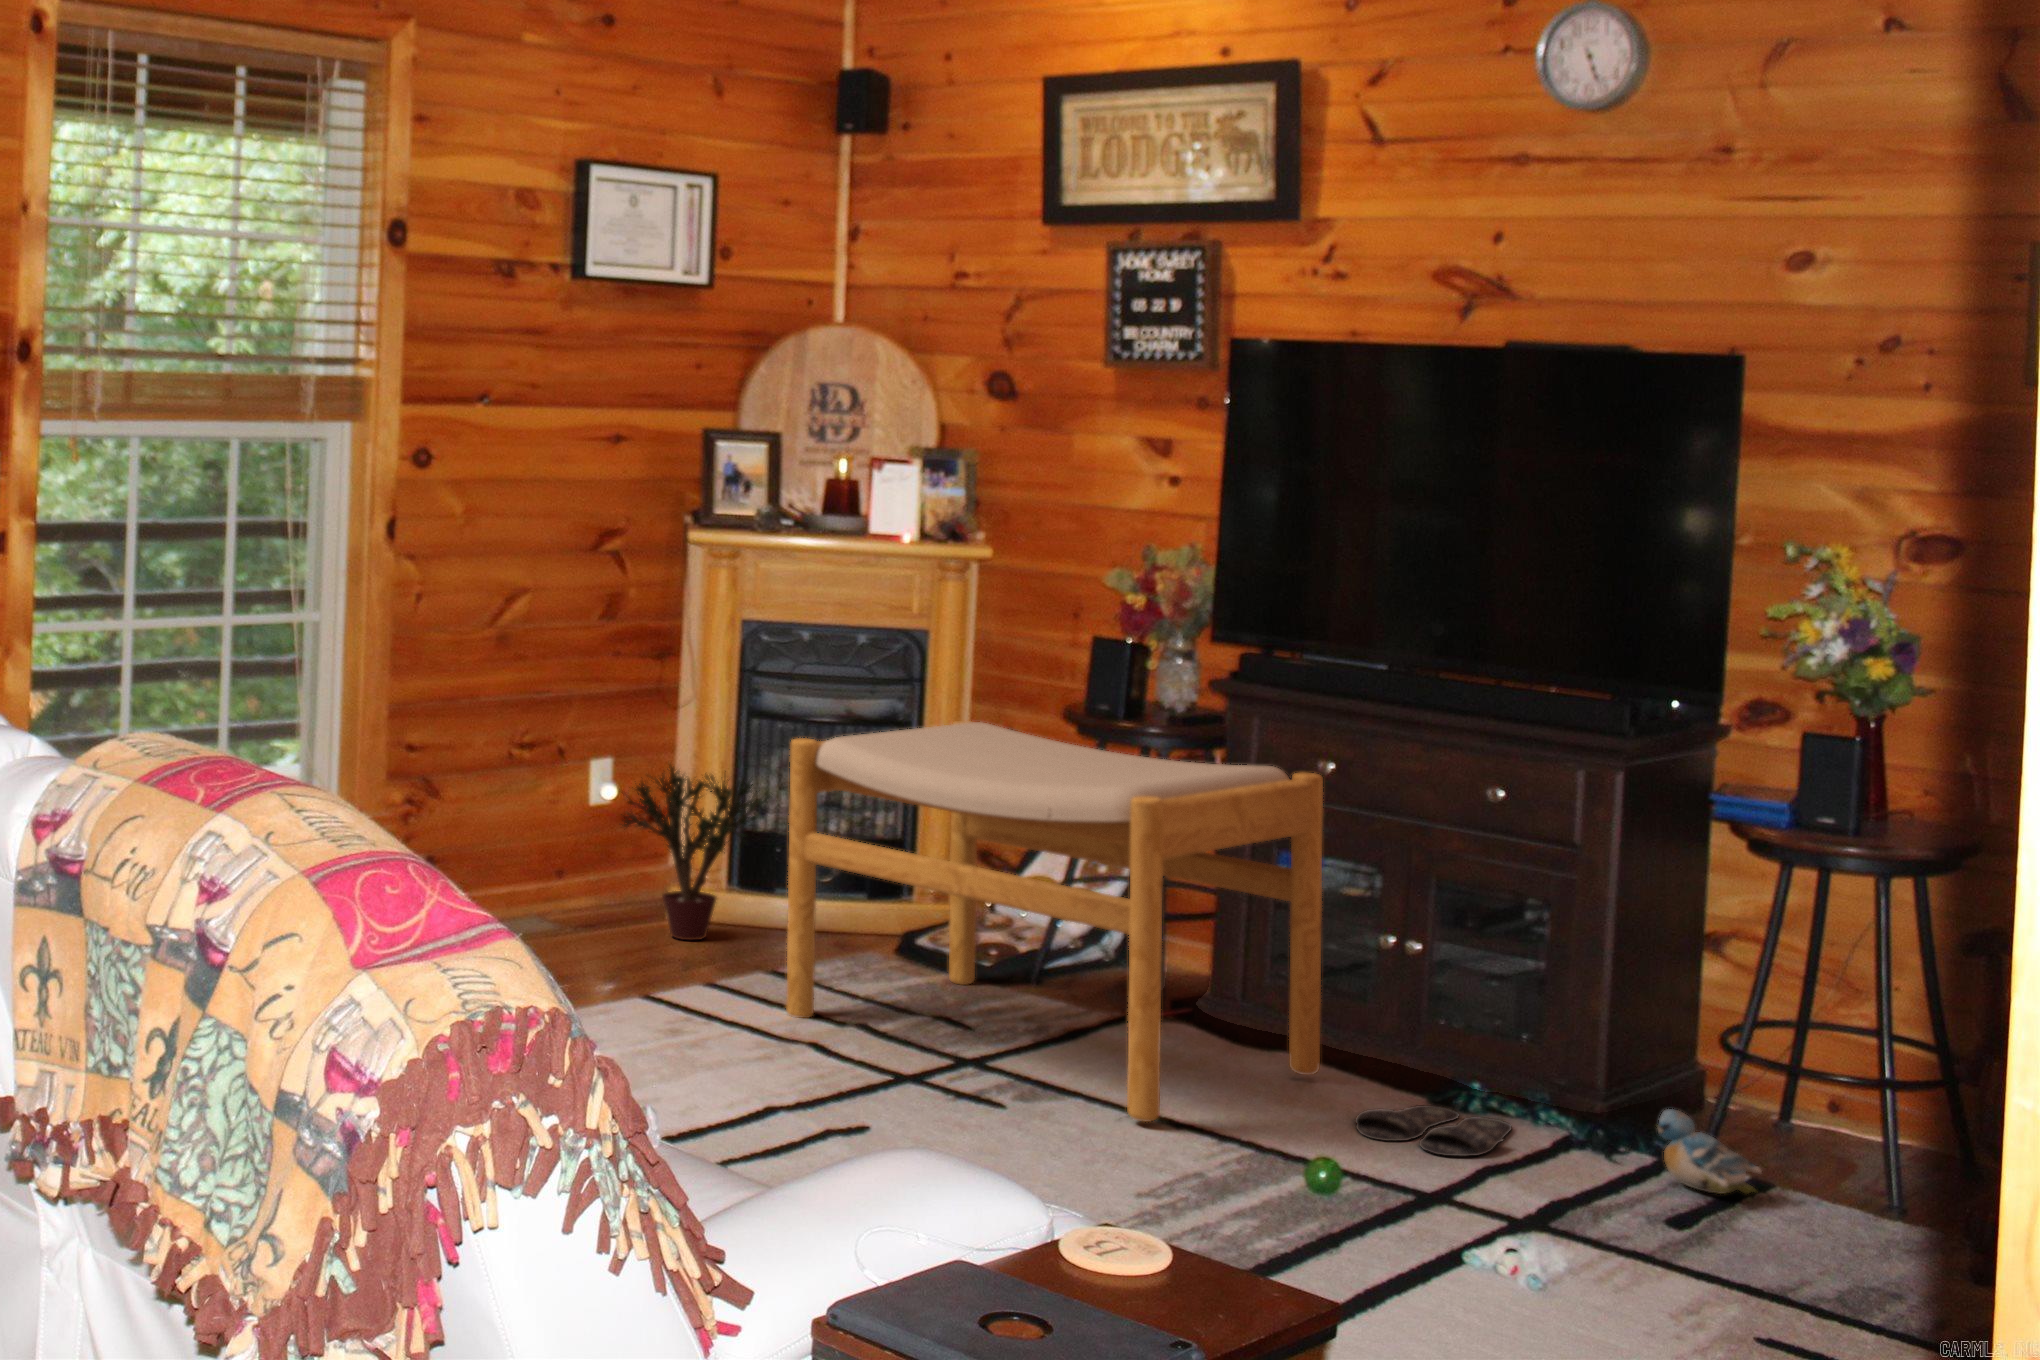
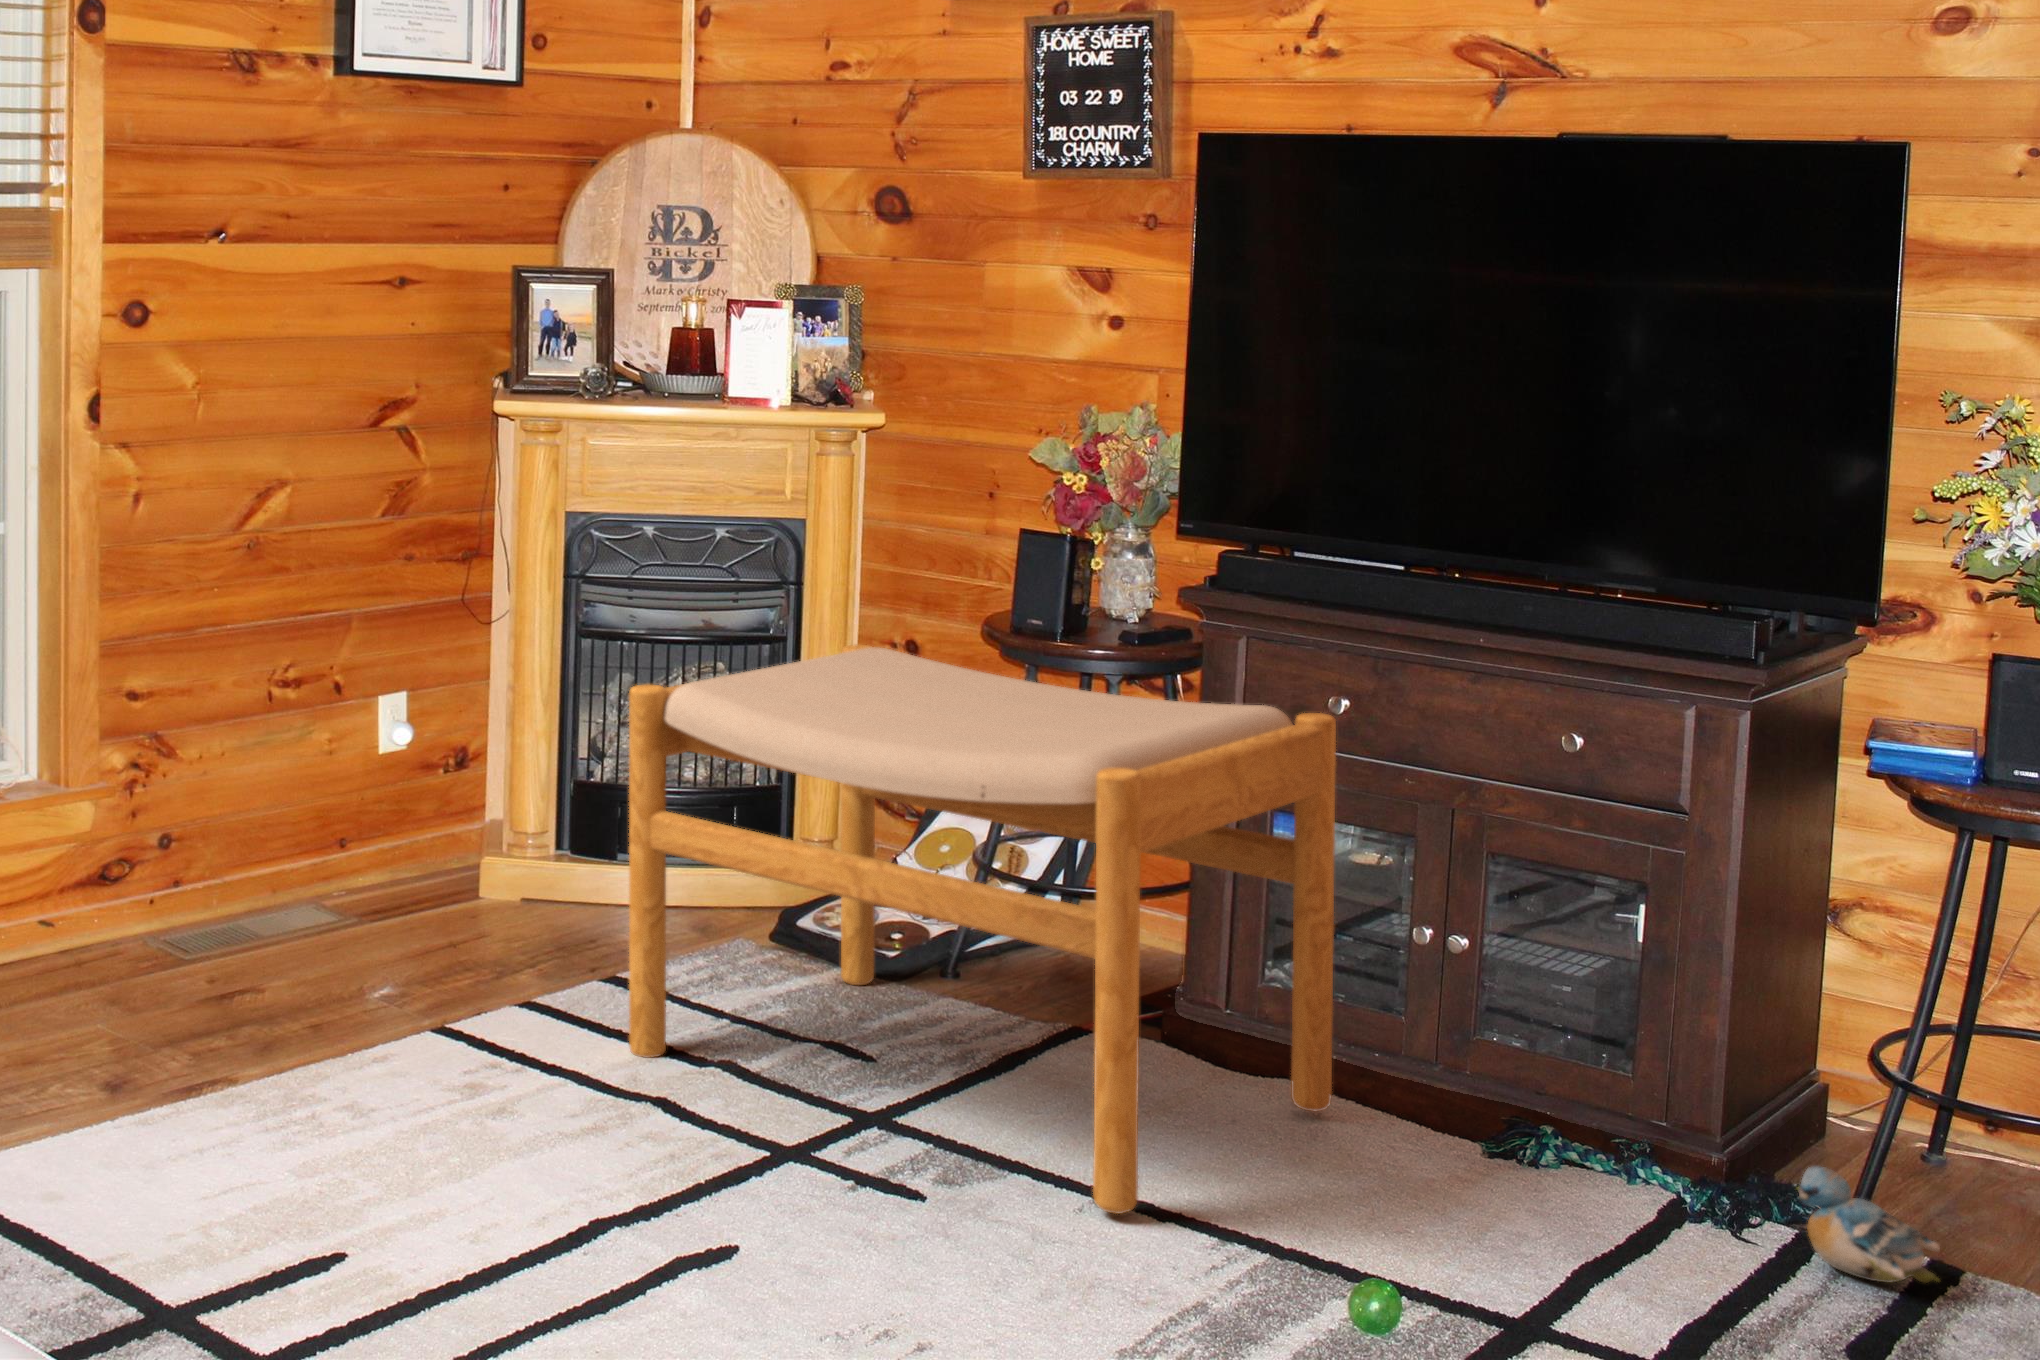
potted plant: present [622,766,764,940] -> none [404,703,614,936]
slippers: present [1355,1105,1512,1157] -> none [1392,1150,1593,1242]

